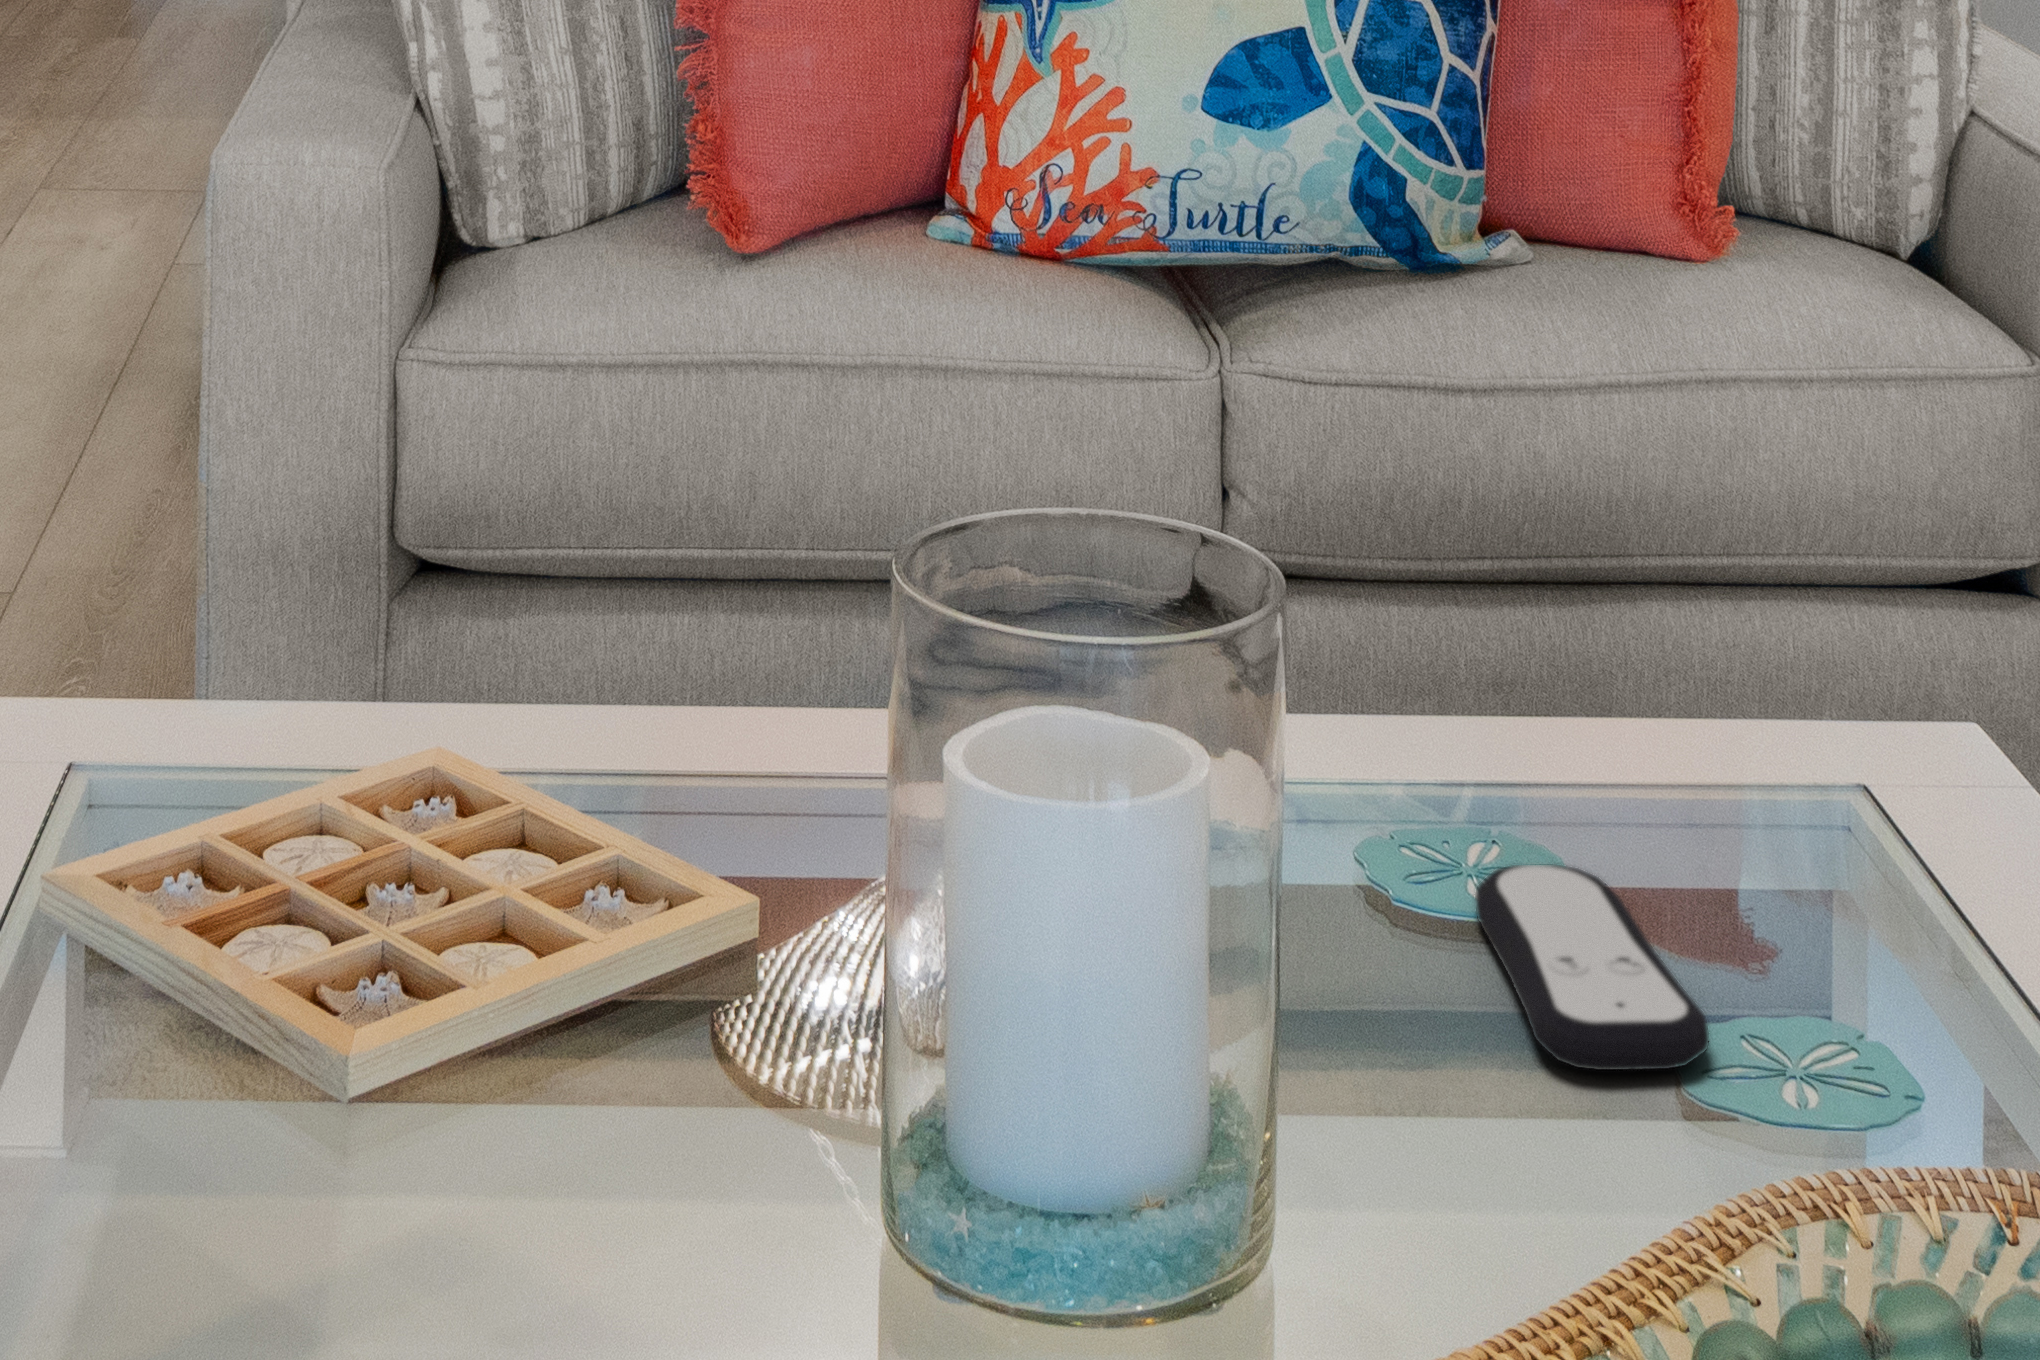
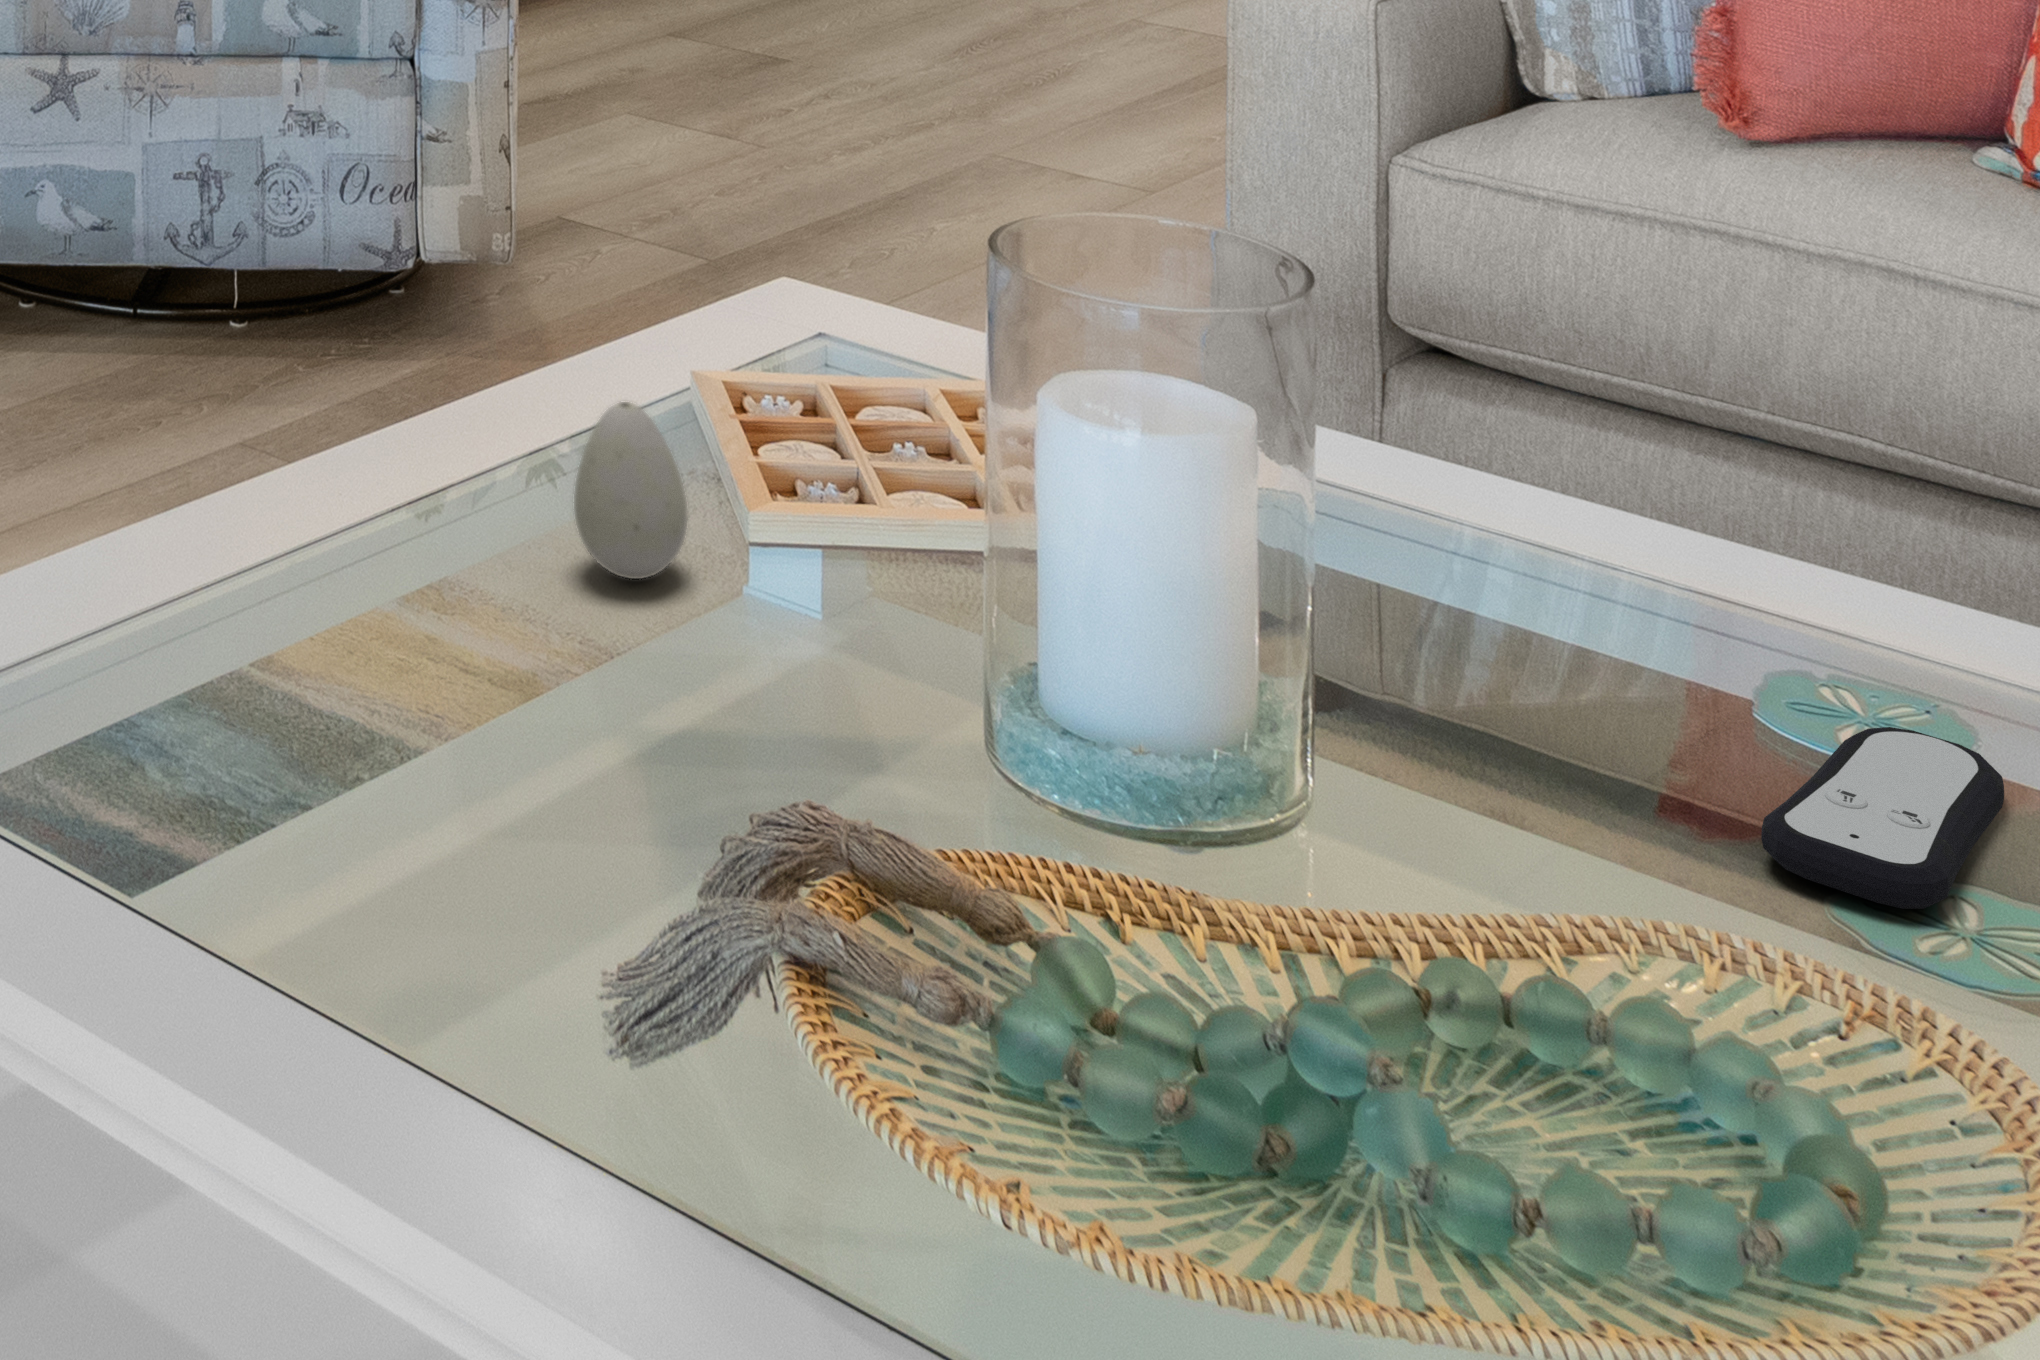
decorative egg: none [105,976,269,1239] -> present [574,402,687,579]

